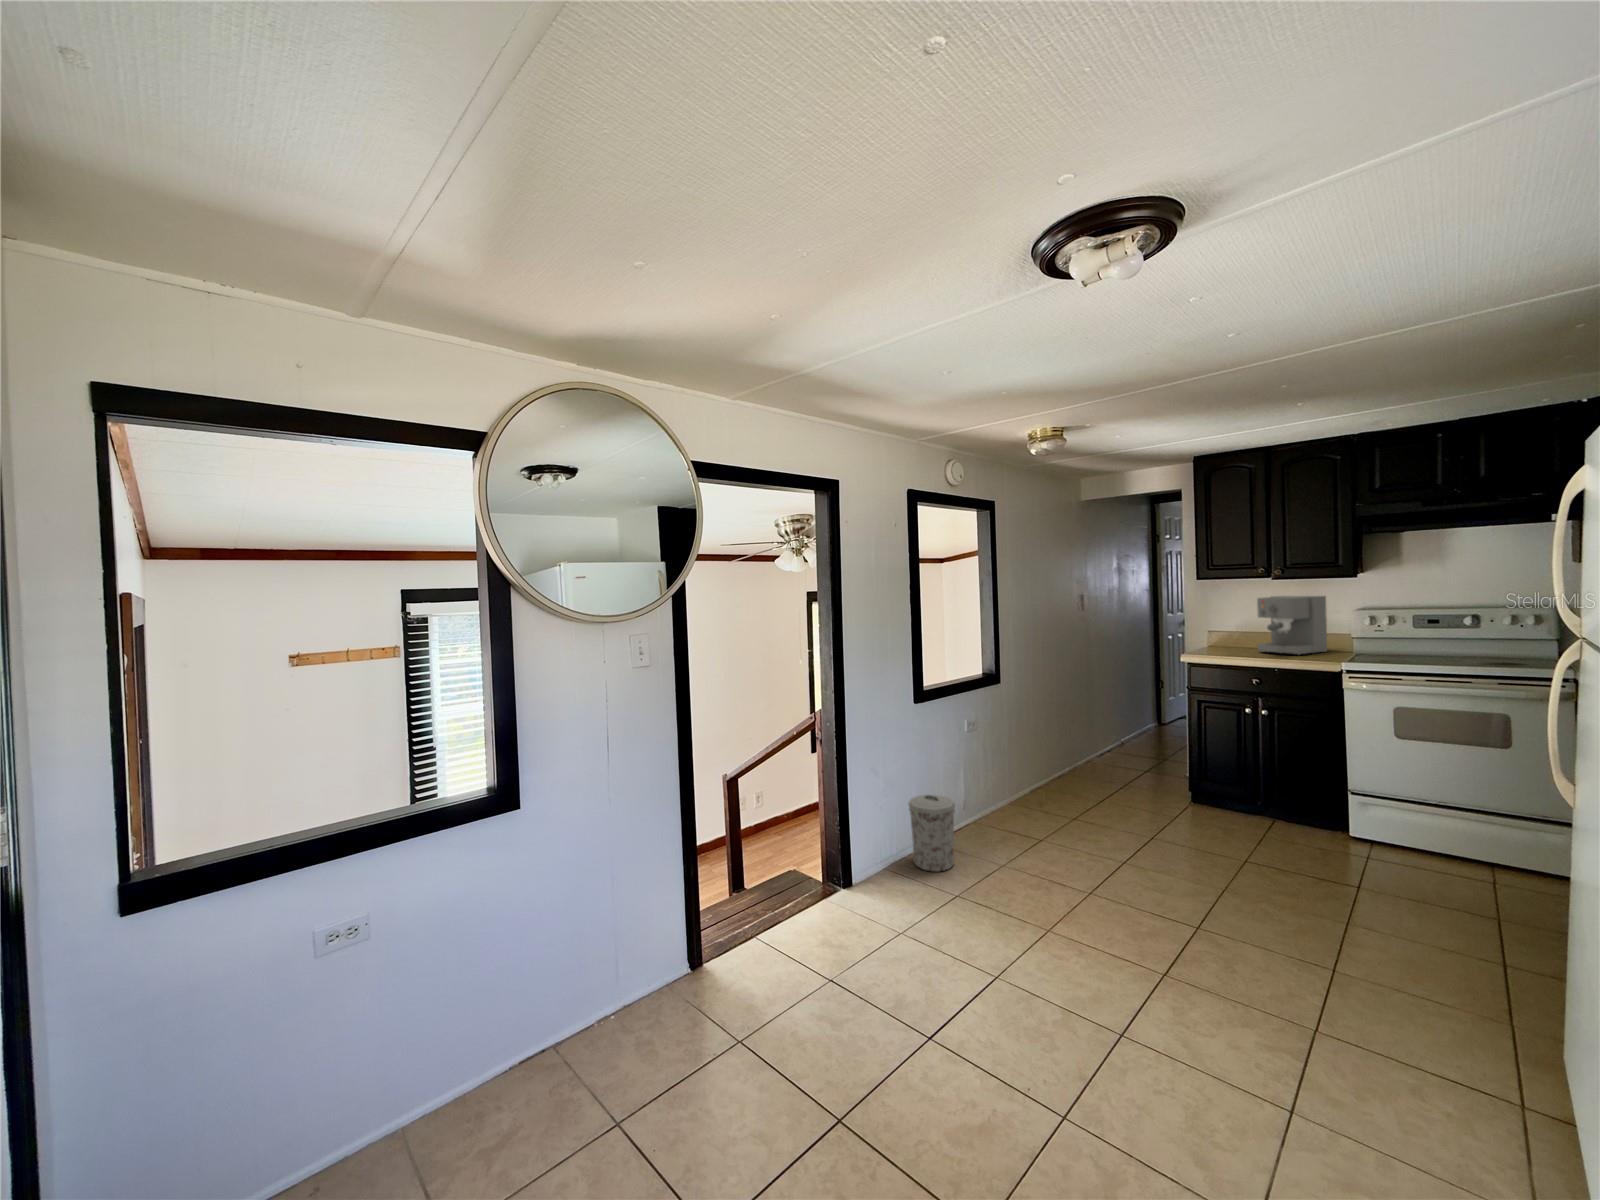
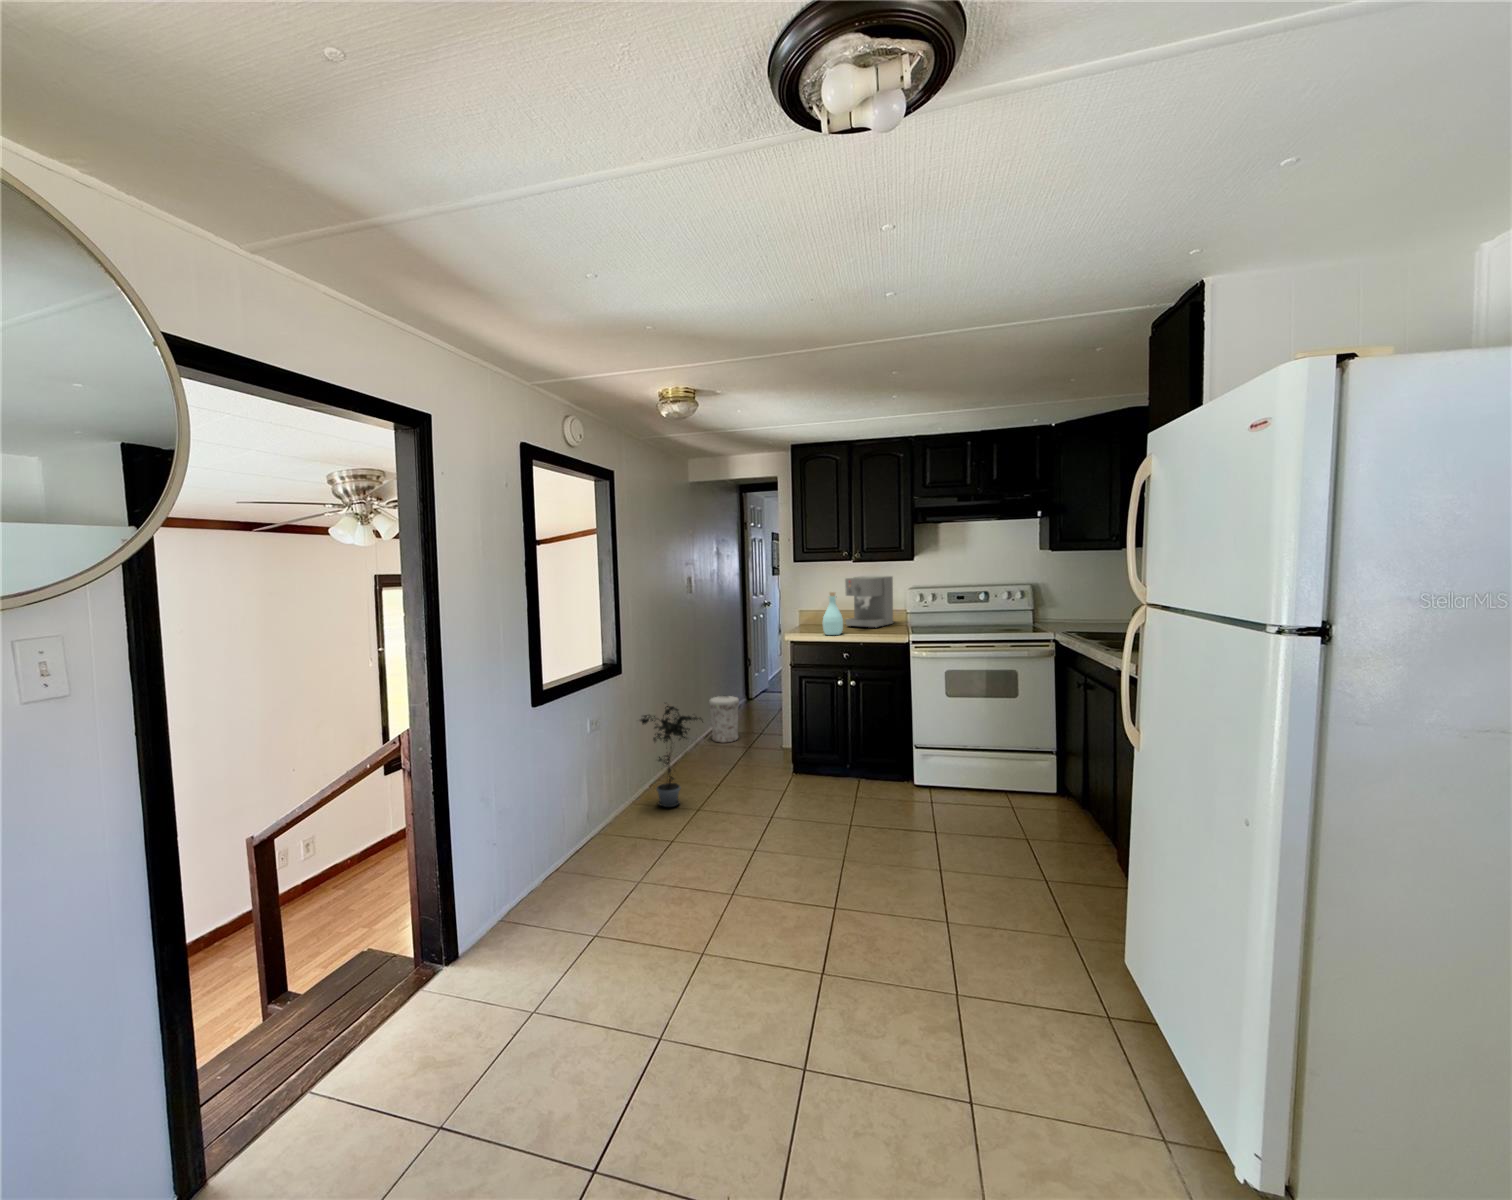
bottle: none [1223,613,1250,660] -> present [823,592,843,635]
potted plant: none [1009,714,1076,814] -> present [640,706,703,807]
trash can: present [909,795,955,872] -> present [709,696,739,743]

